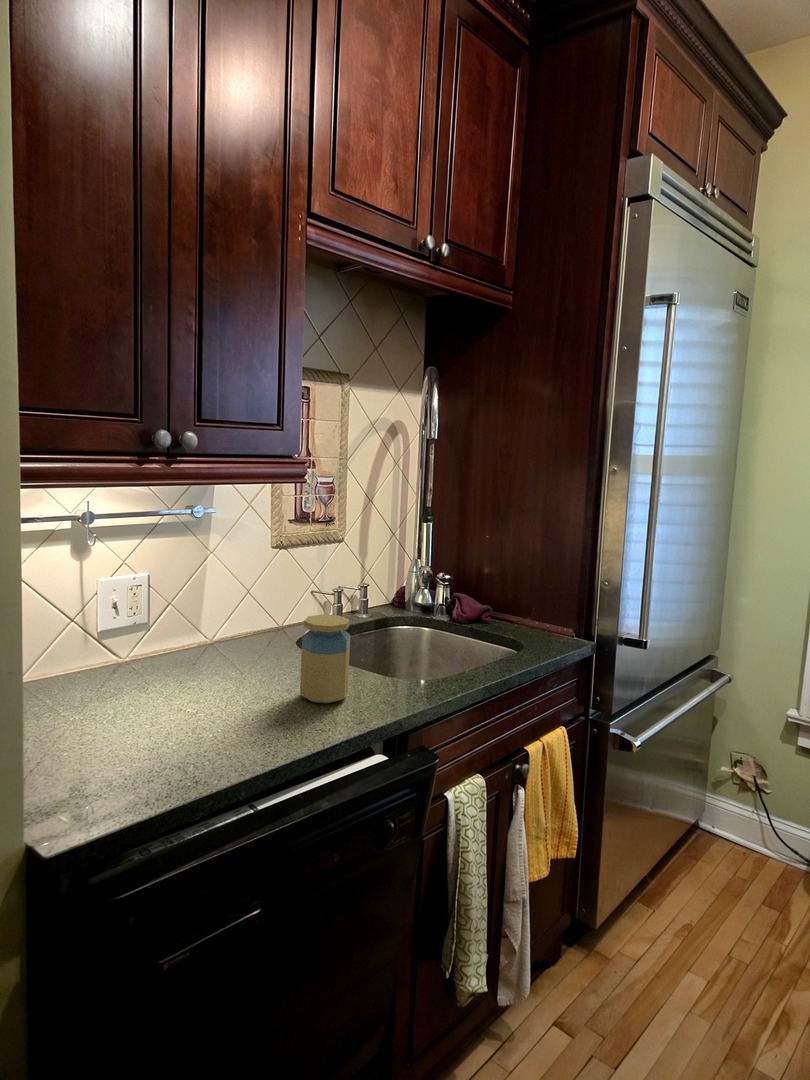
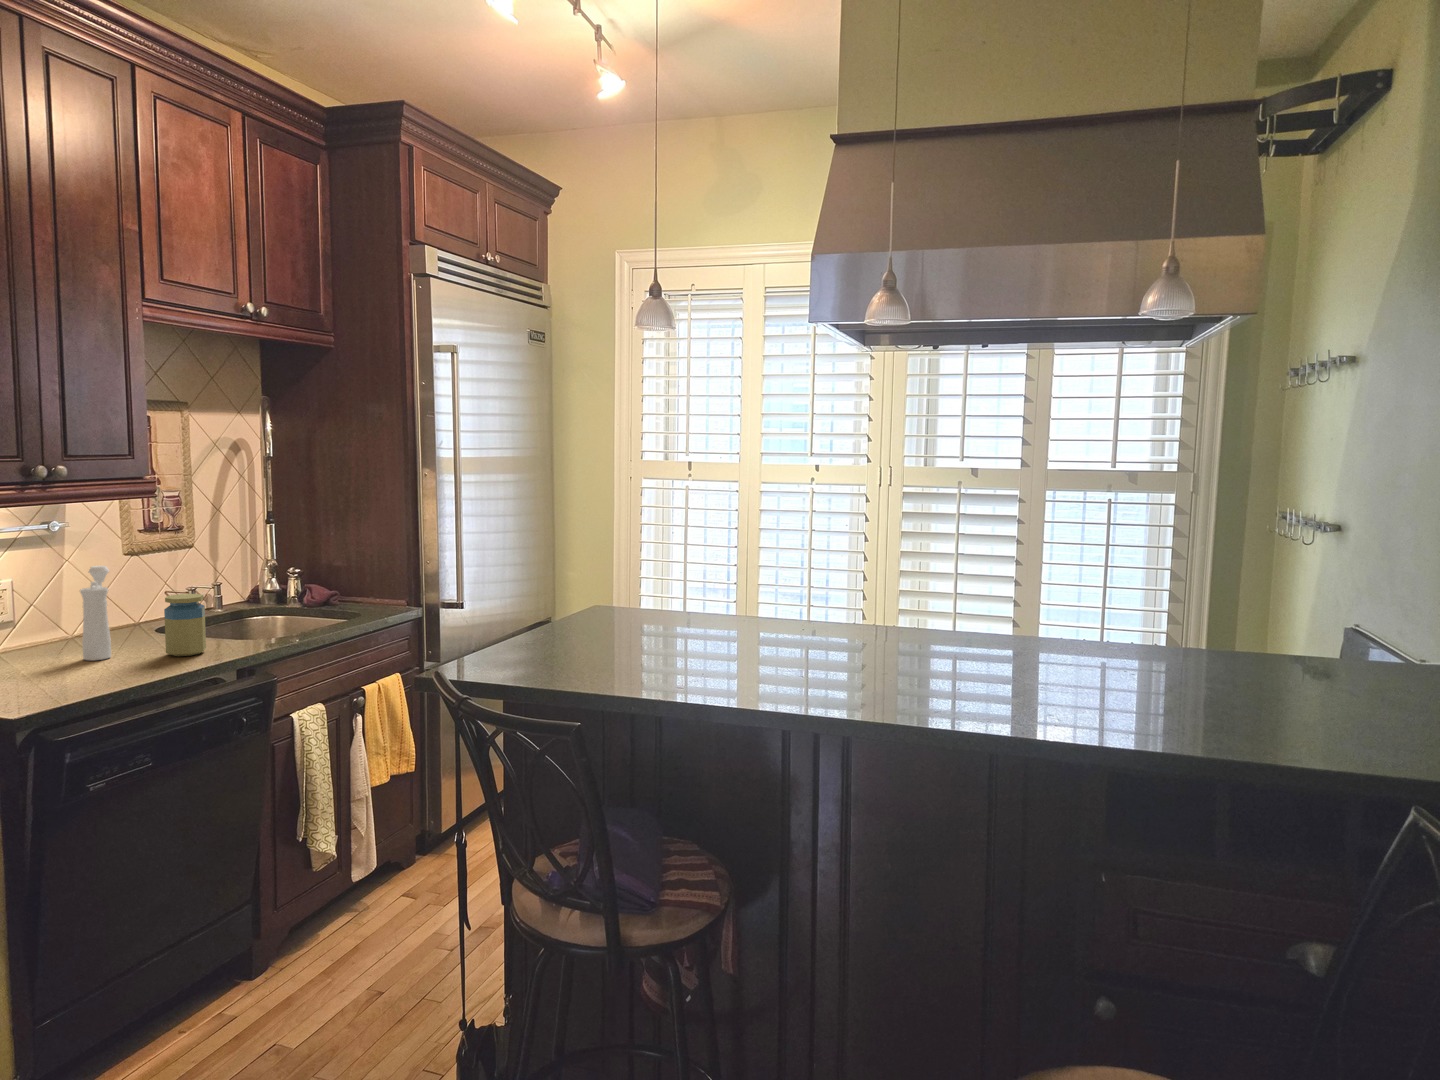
pepper mill: none [208,565,249,693] -> present [80,566,111,661]

